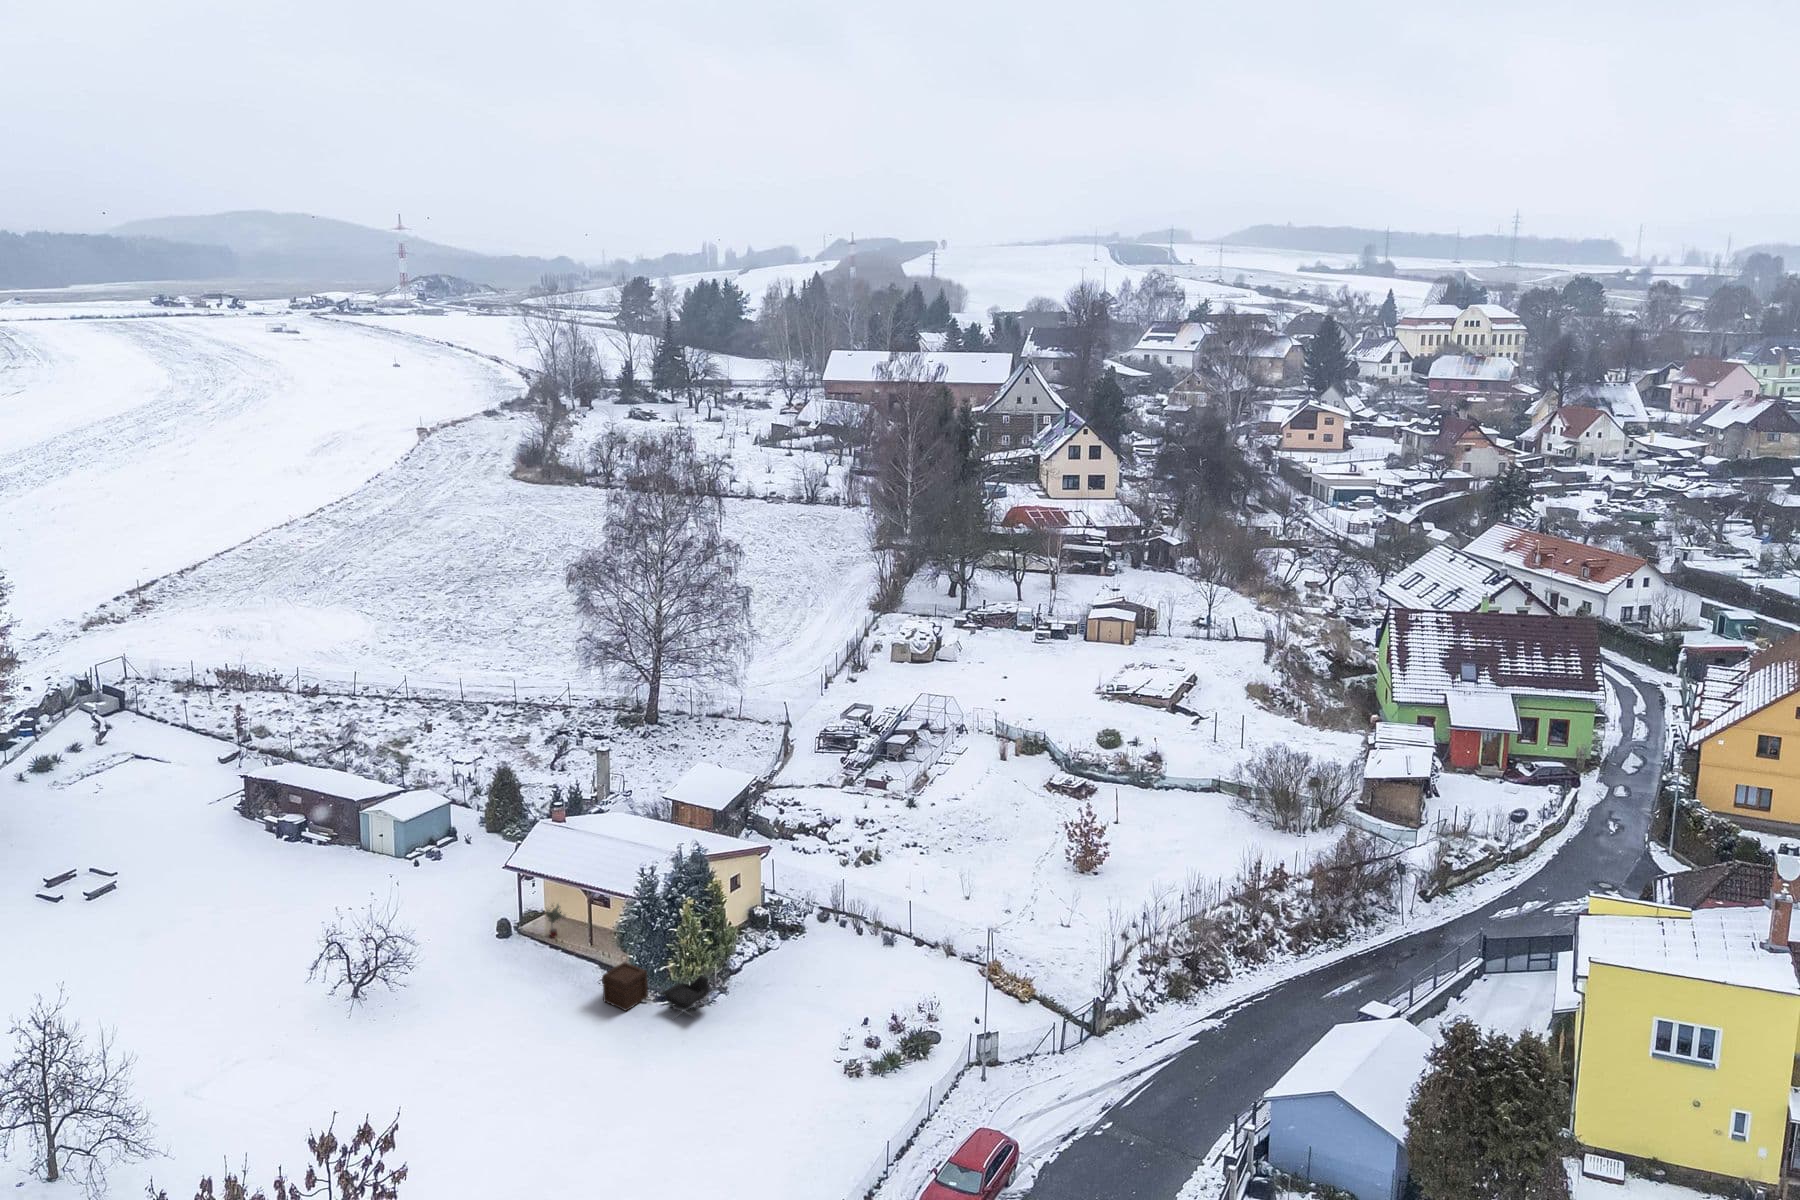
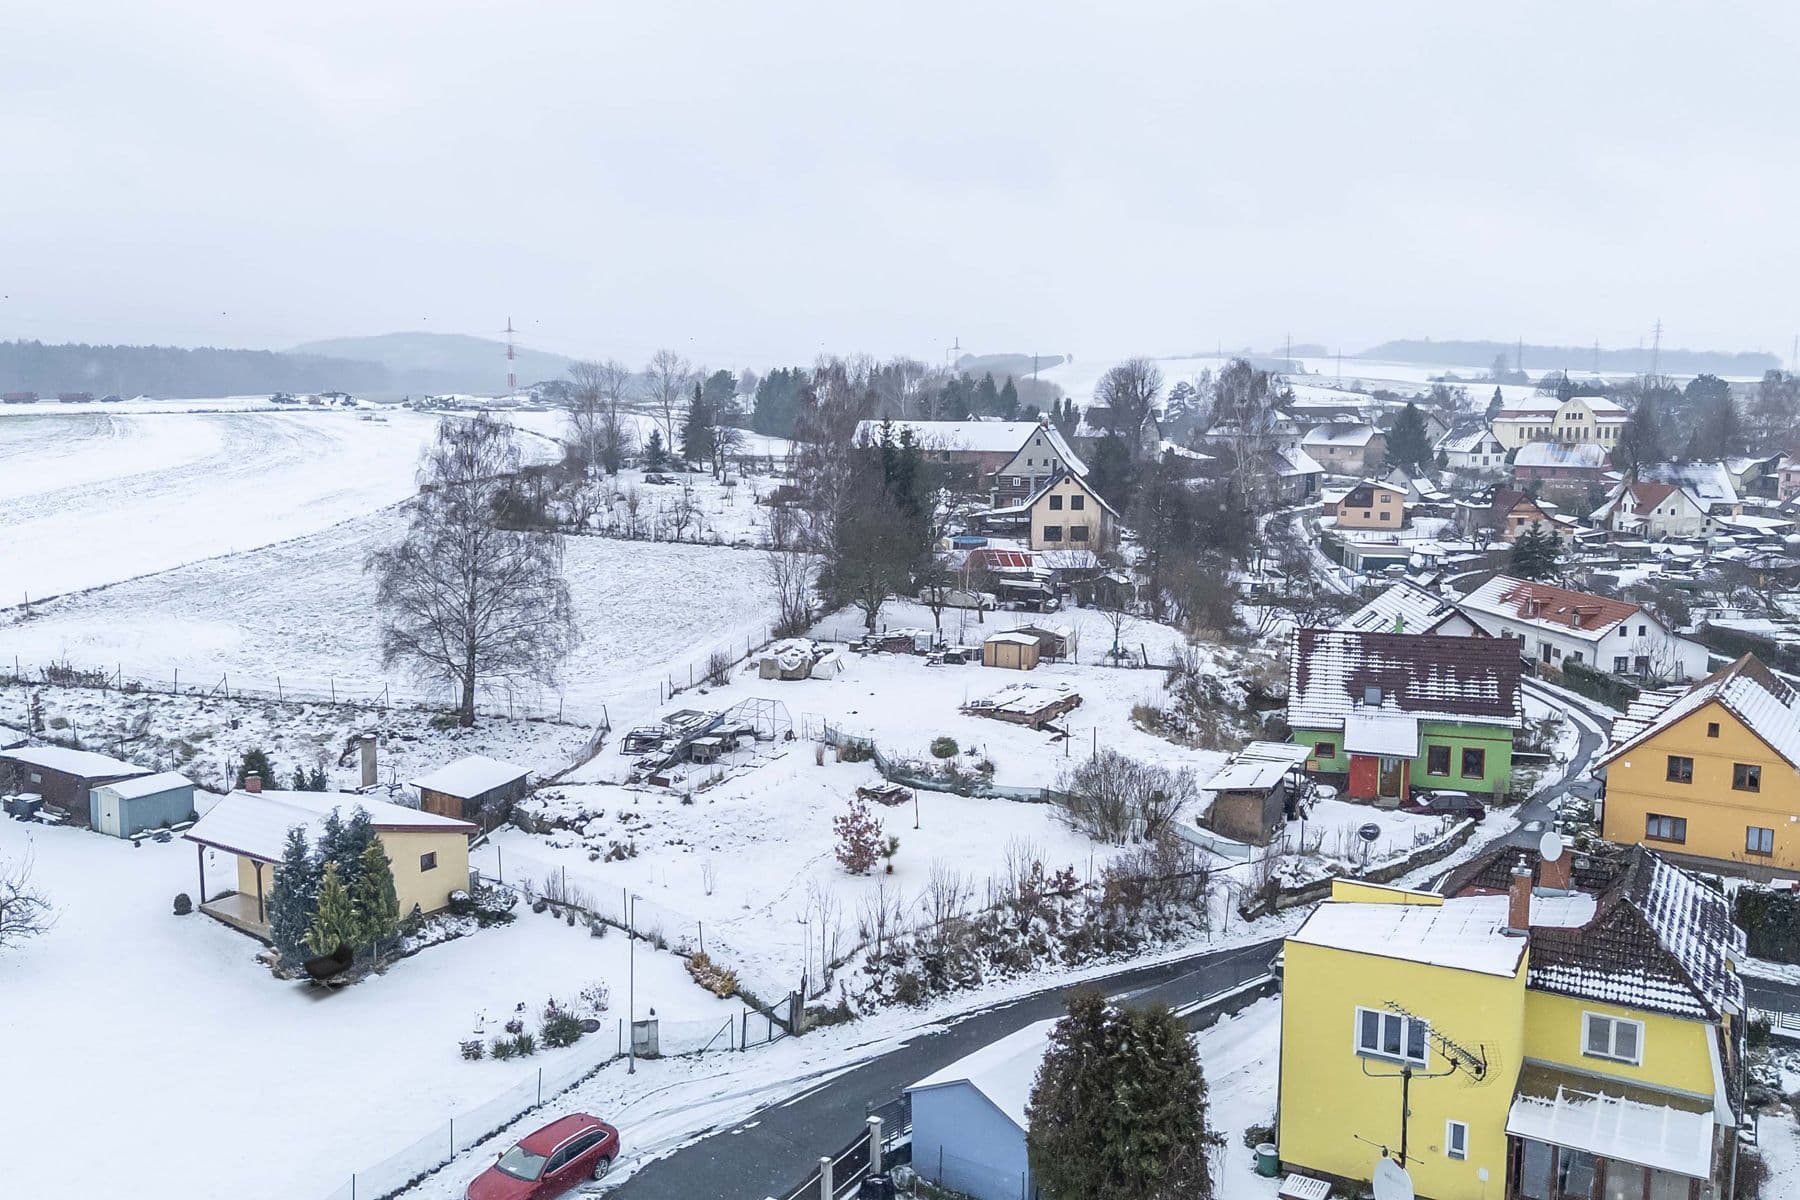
potted tree: present [546,904,565,938] -> present [879,836,900,874]
wooden crate: present [602,962,648,1011] -> none [241,930,295,983]

